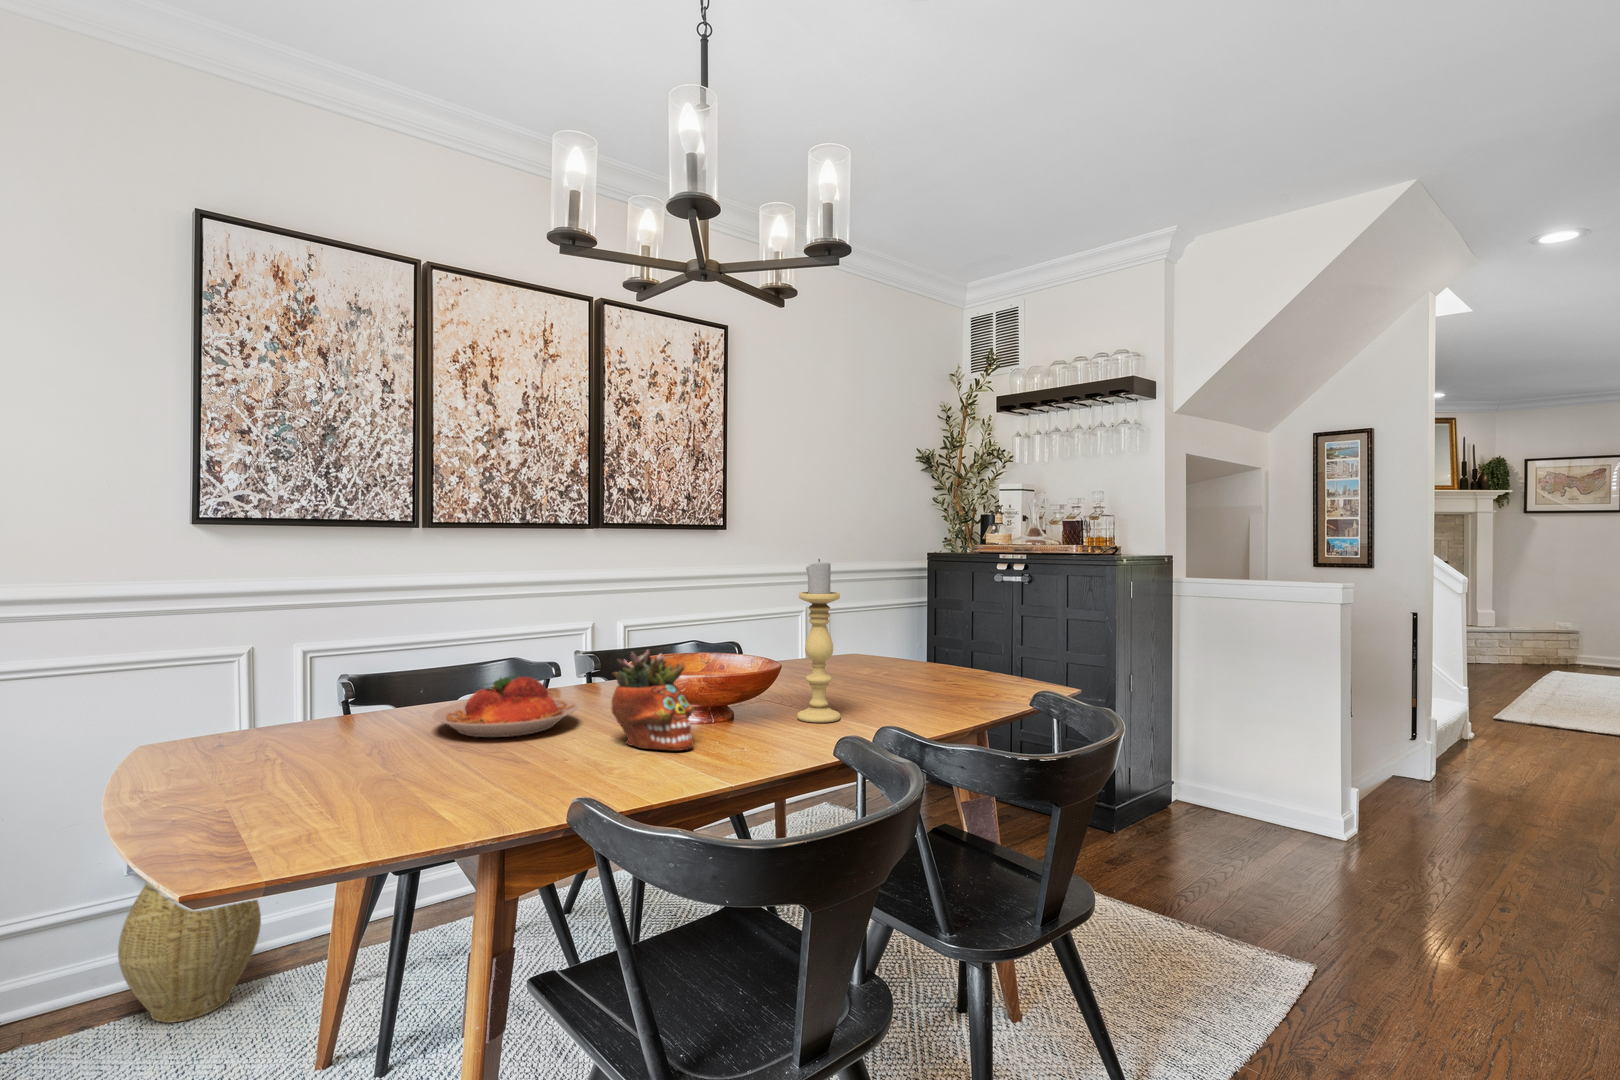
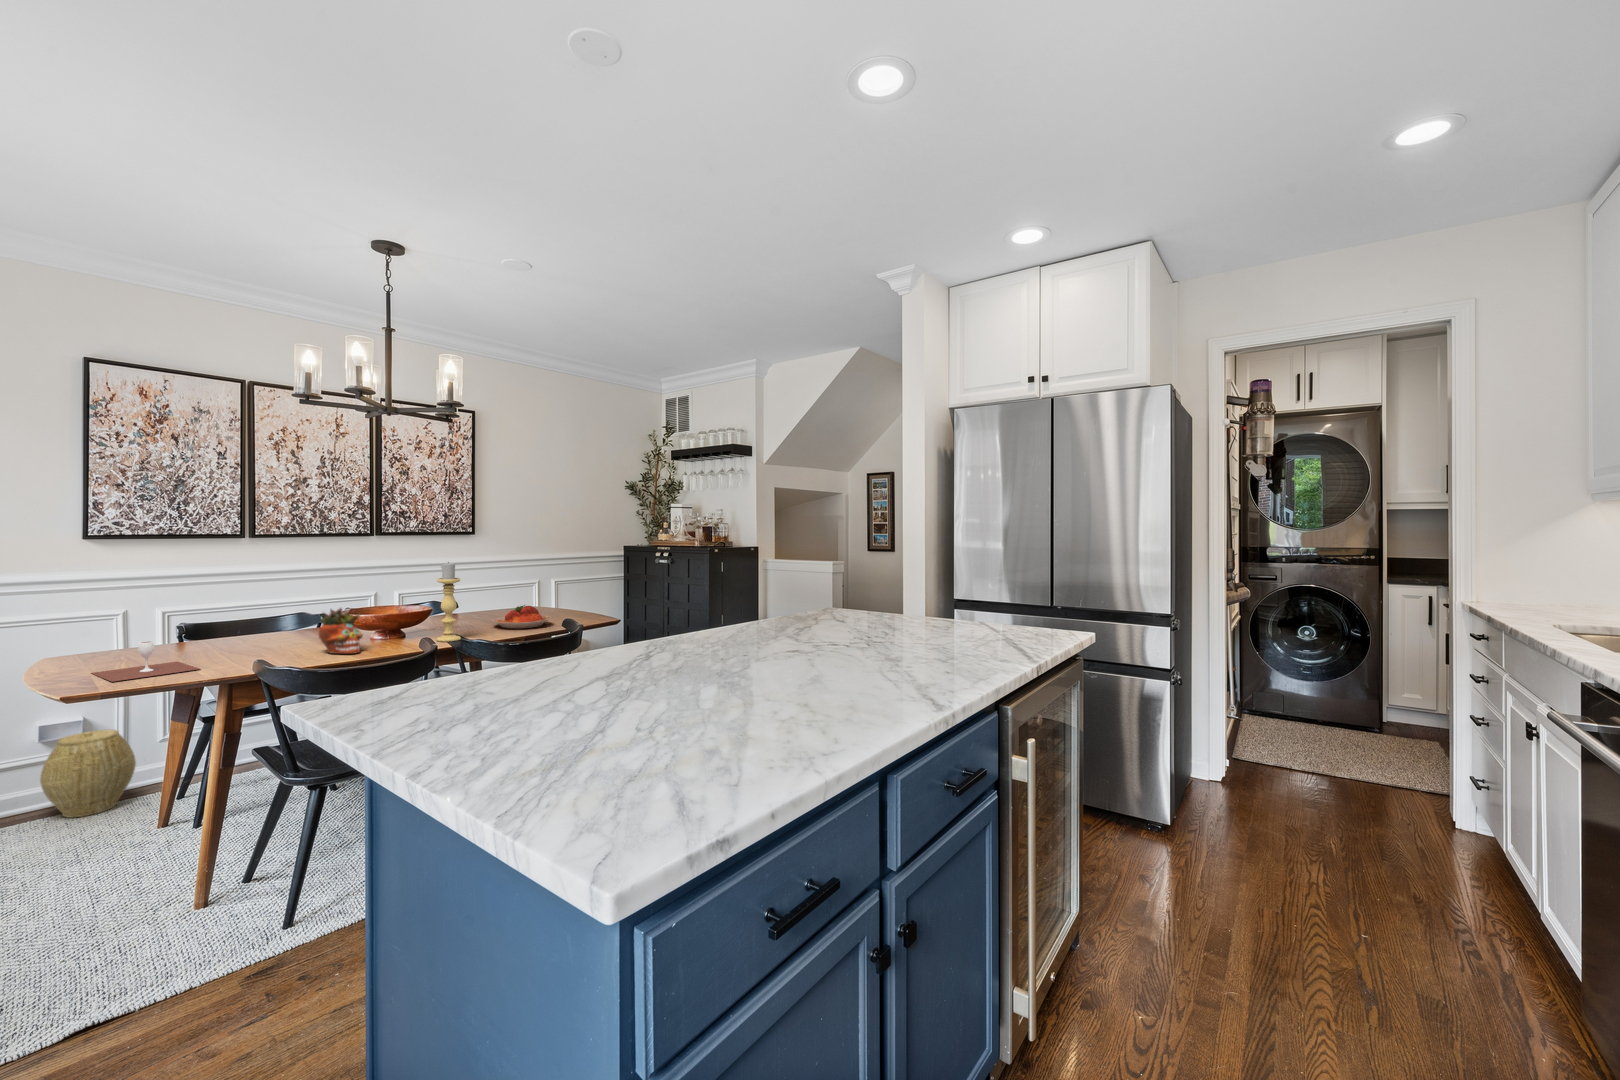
plate: present [432,676,578,737] -> present [491,605,551,629]
wine glass: none [211,721,421,822] -> present [91,642,200,682]

